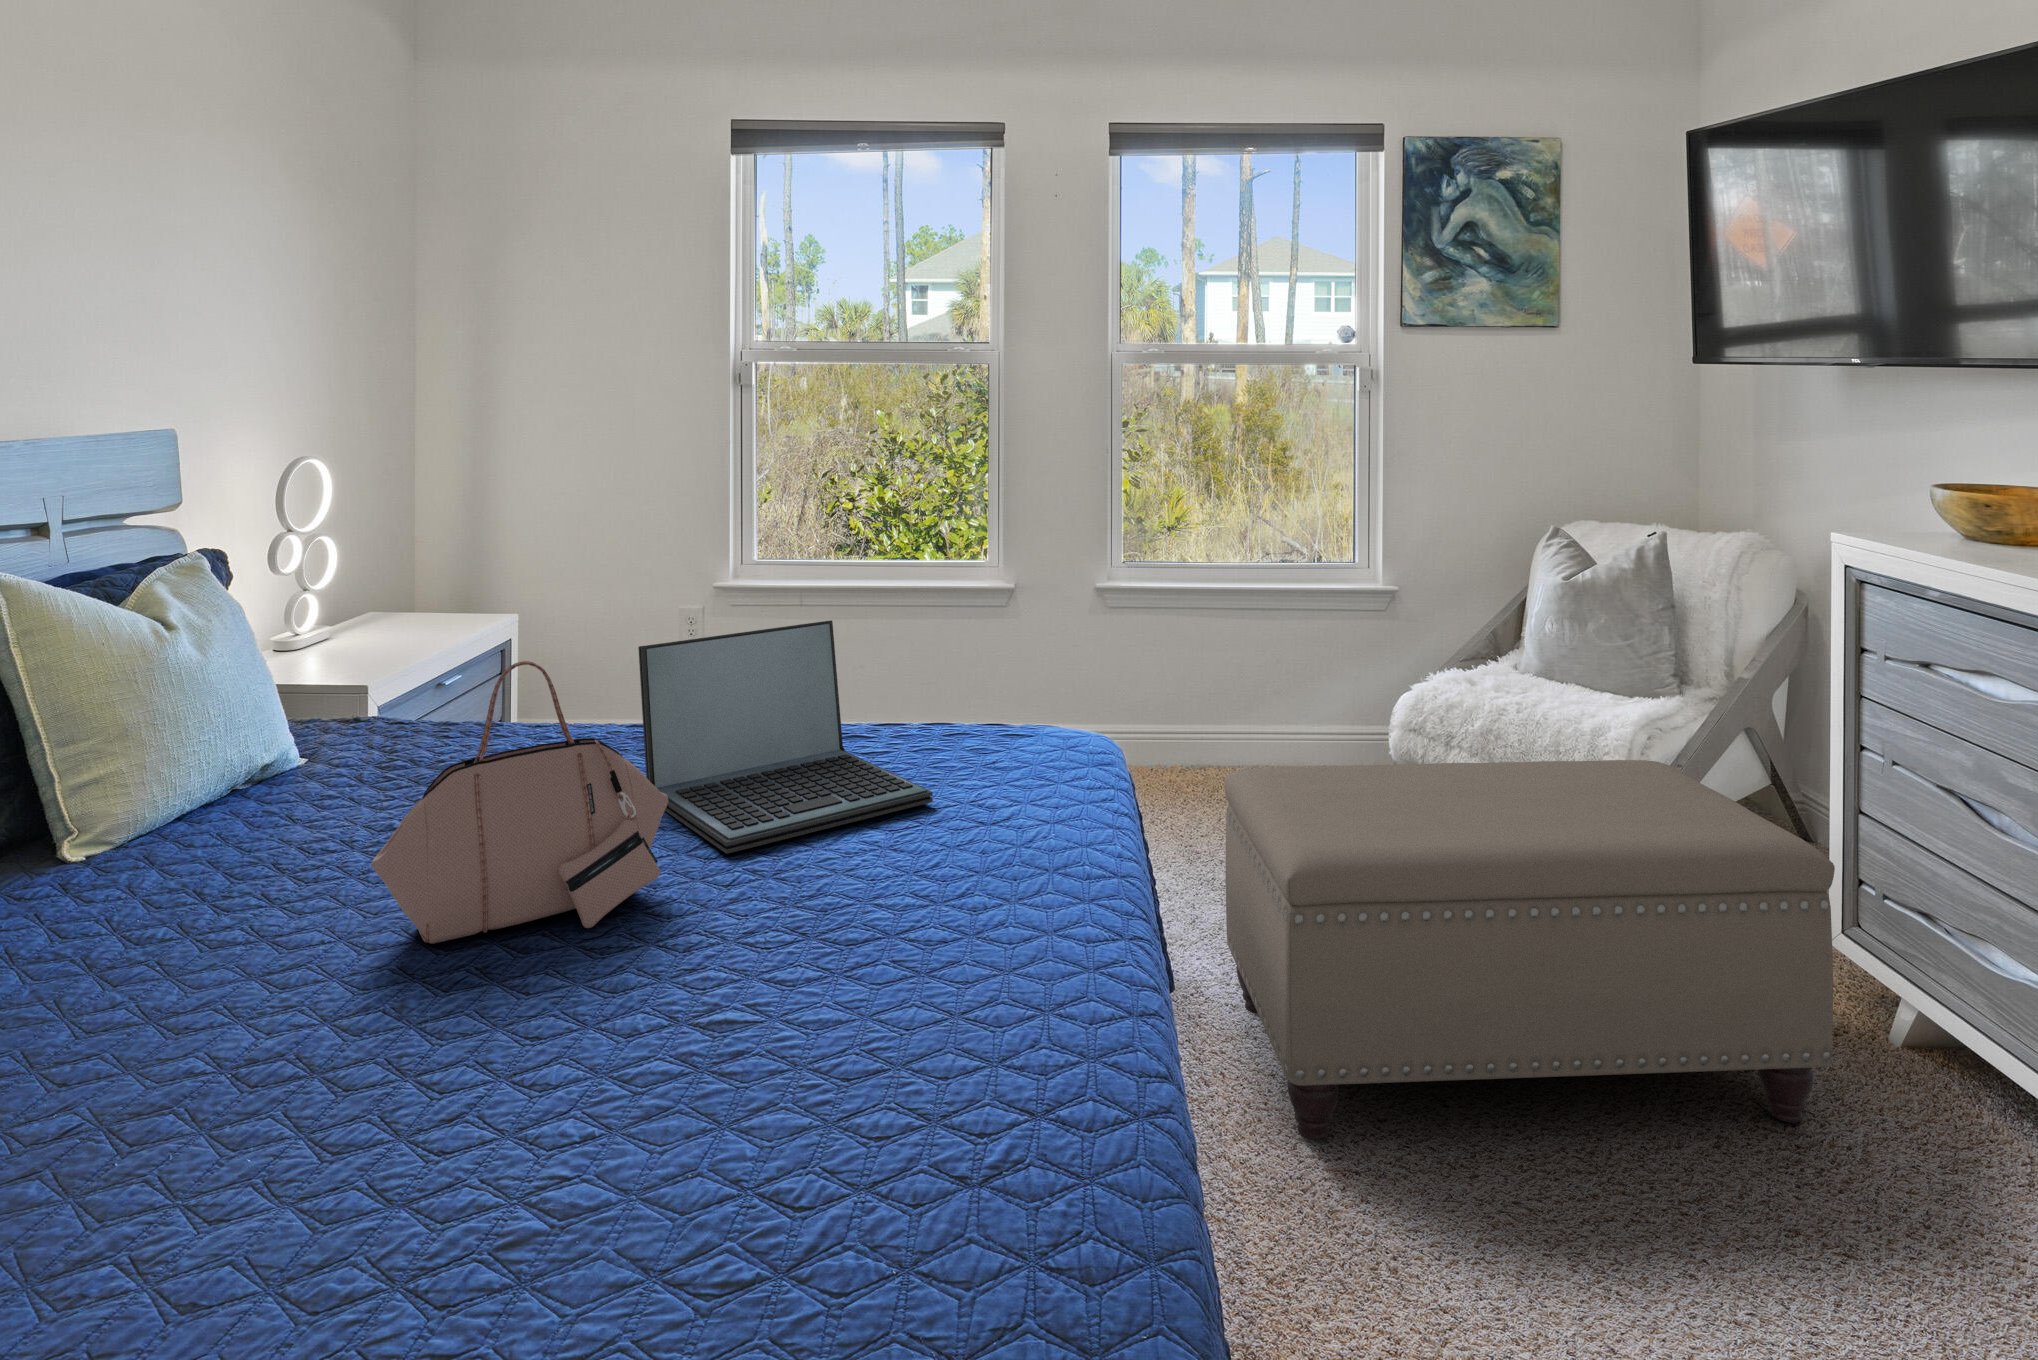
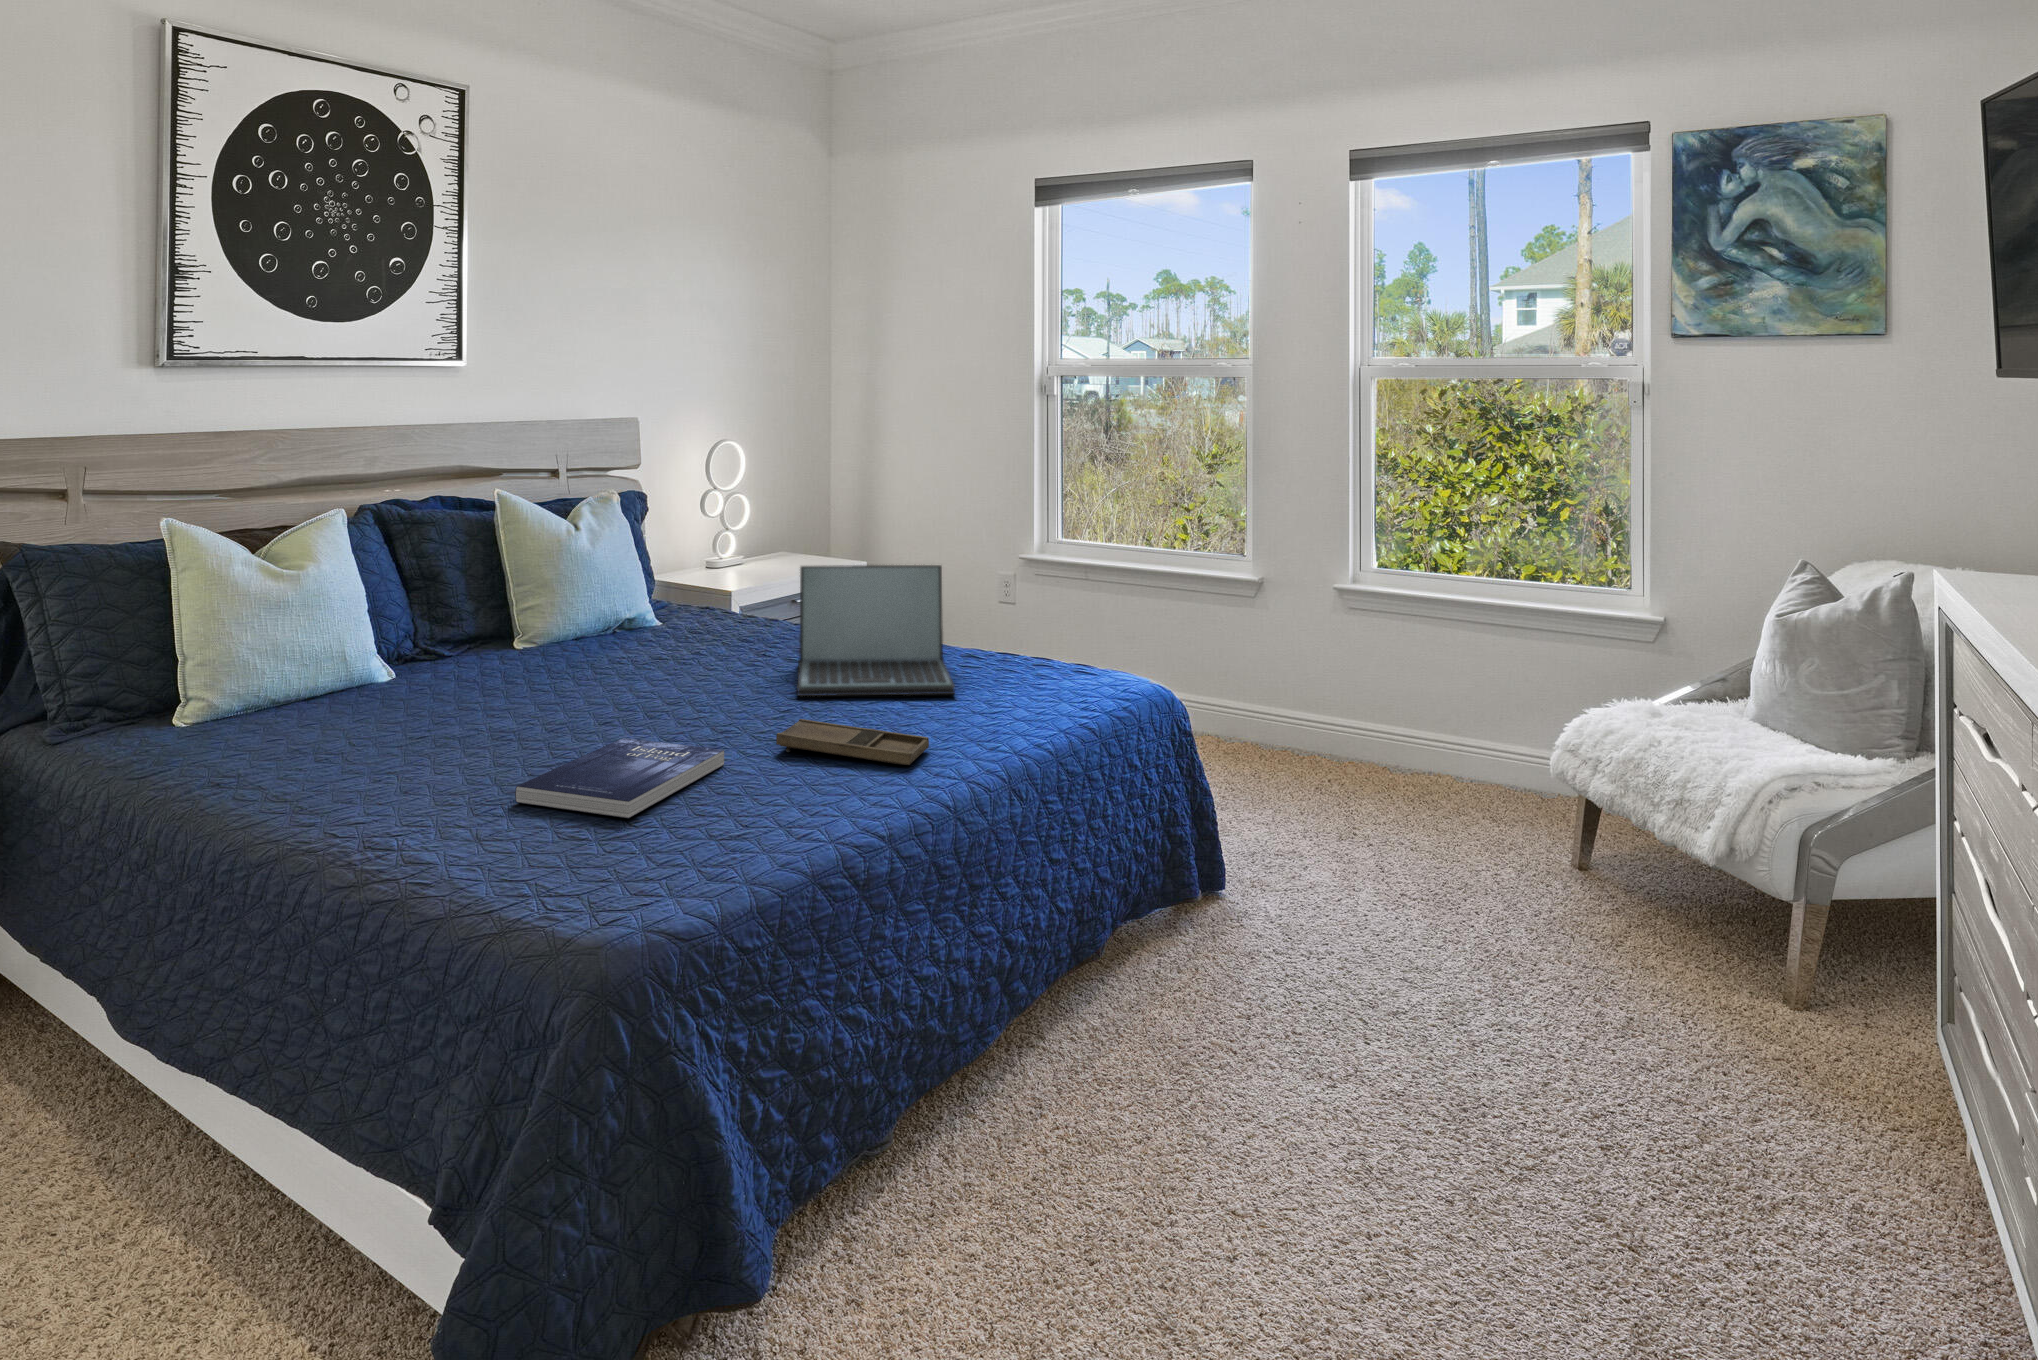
handbag: present [372,661,669,944] -> none [589,554,753,711]
ottoman: present [1224,760,1835,1141] -> none [1187,730,1729,1139]
tray: none [833,887,1065,965] -> present [776,719,929,765]
book: none [533,998,820,1261] -> present [515,738,724,818]

